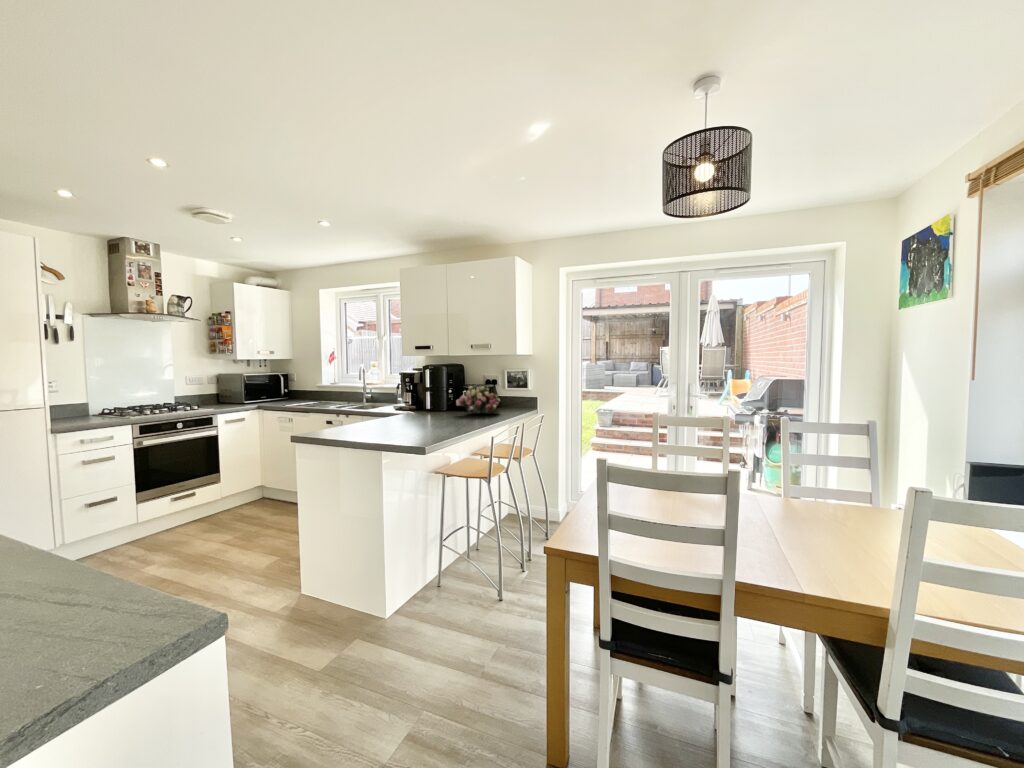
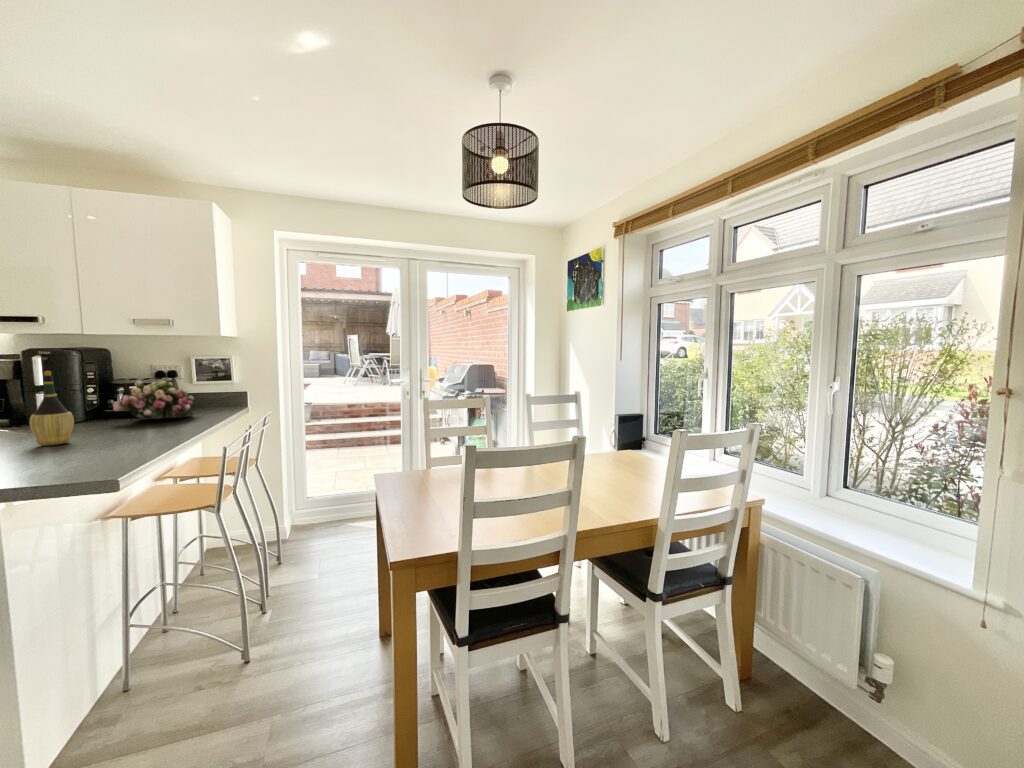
wine bottle: none [414,378,433,423] -> present [30,371,74,445]

